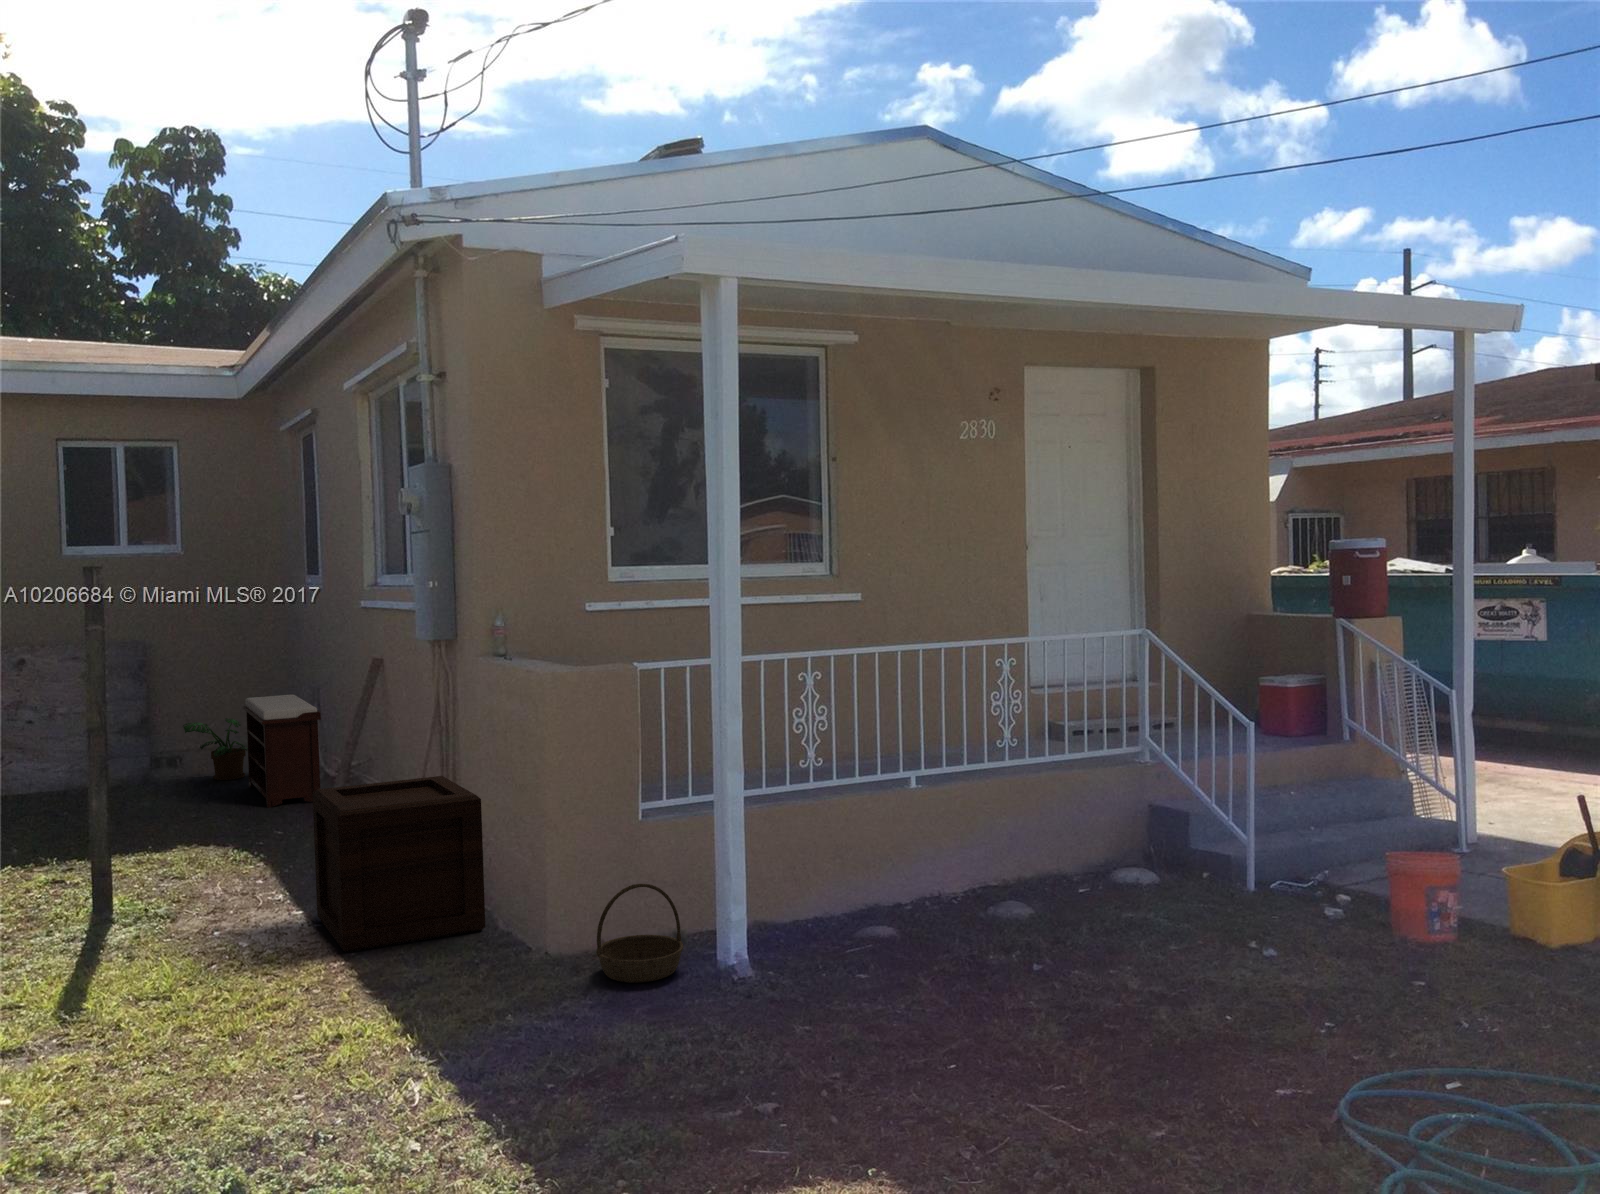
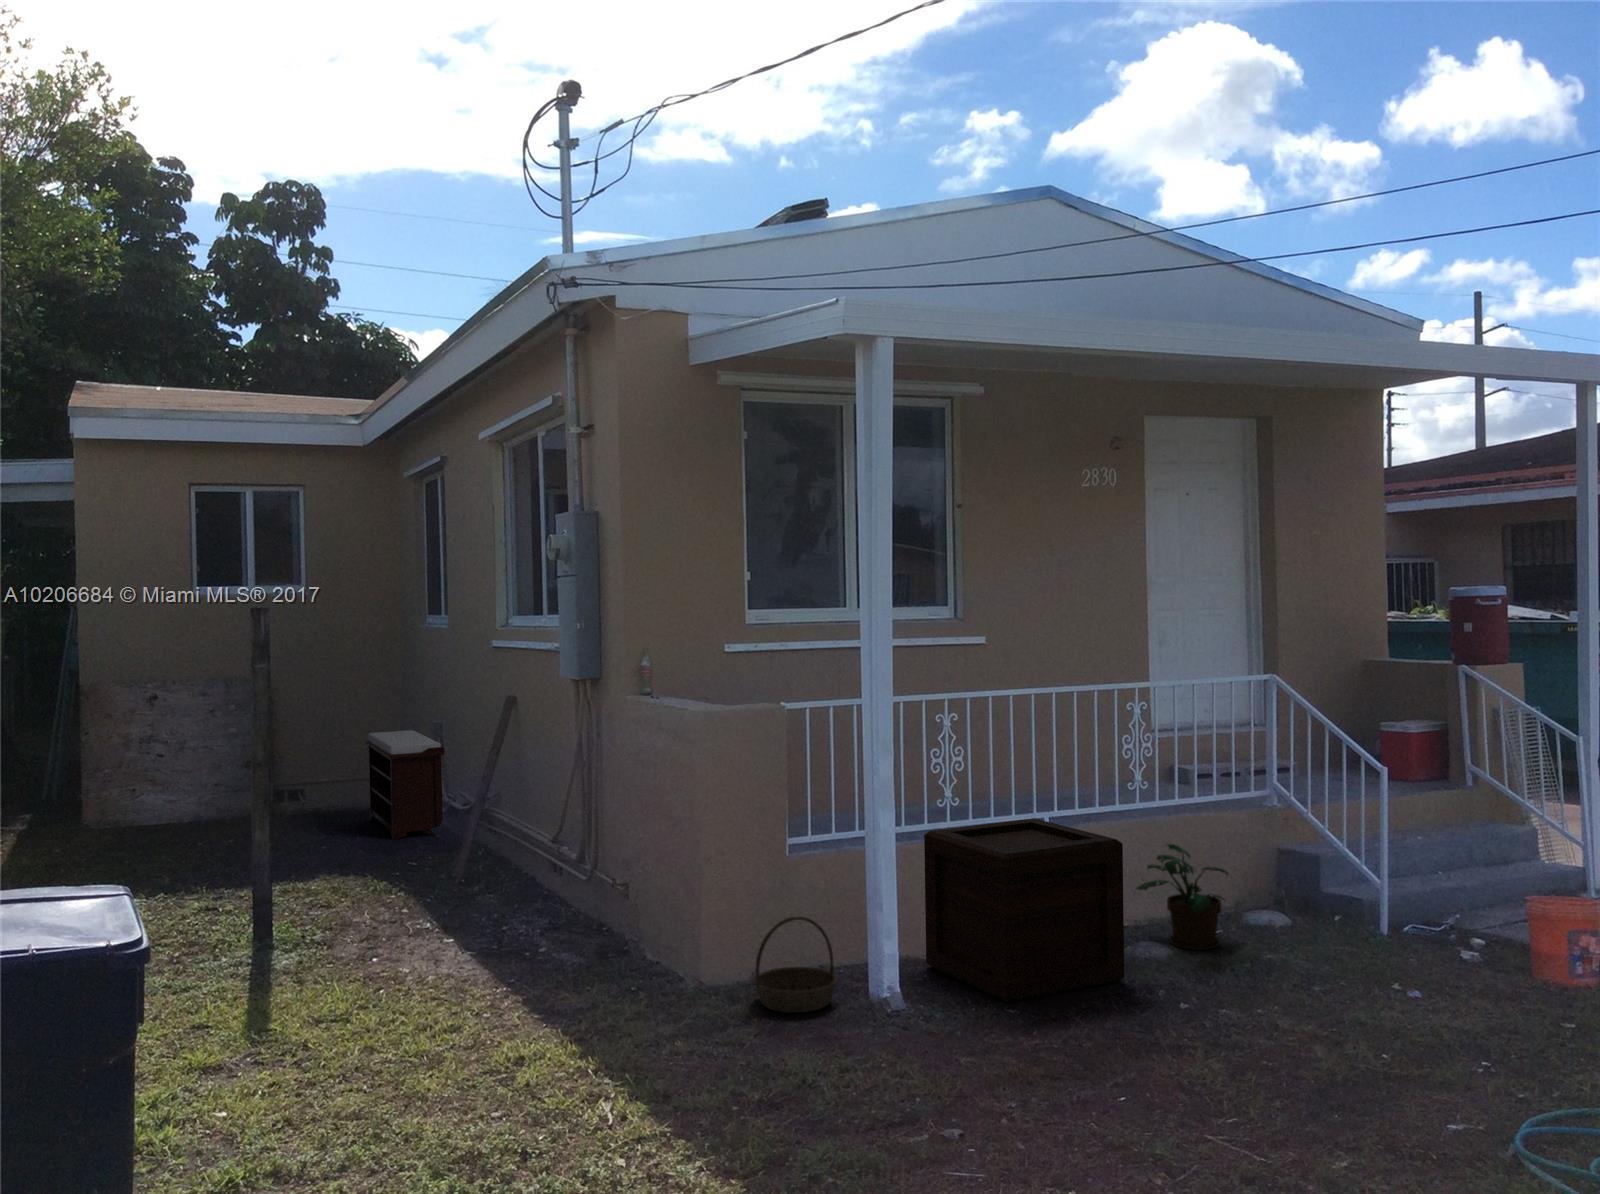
potted plant: present [183,718,248,780] -> present [1136,844,1228,950]
wooden crate: present [312,776,485,952] -> present [924,818,1124,1003]

